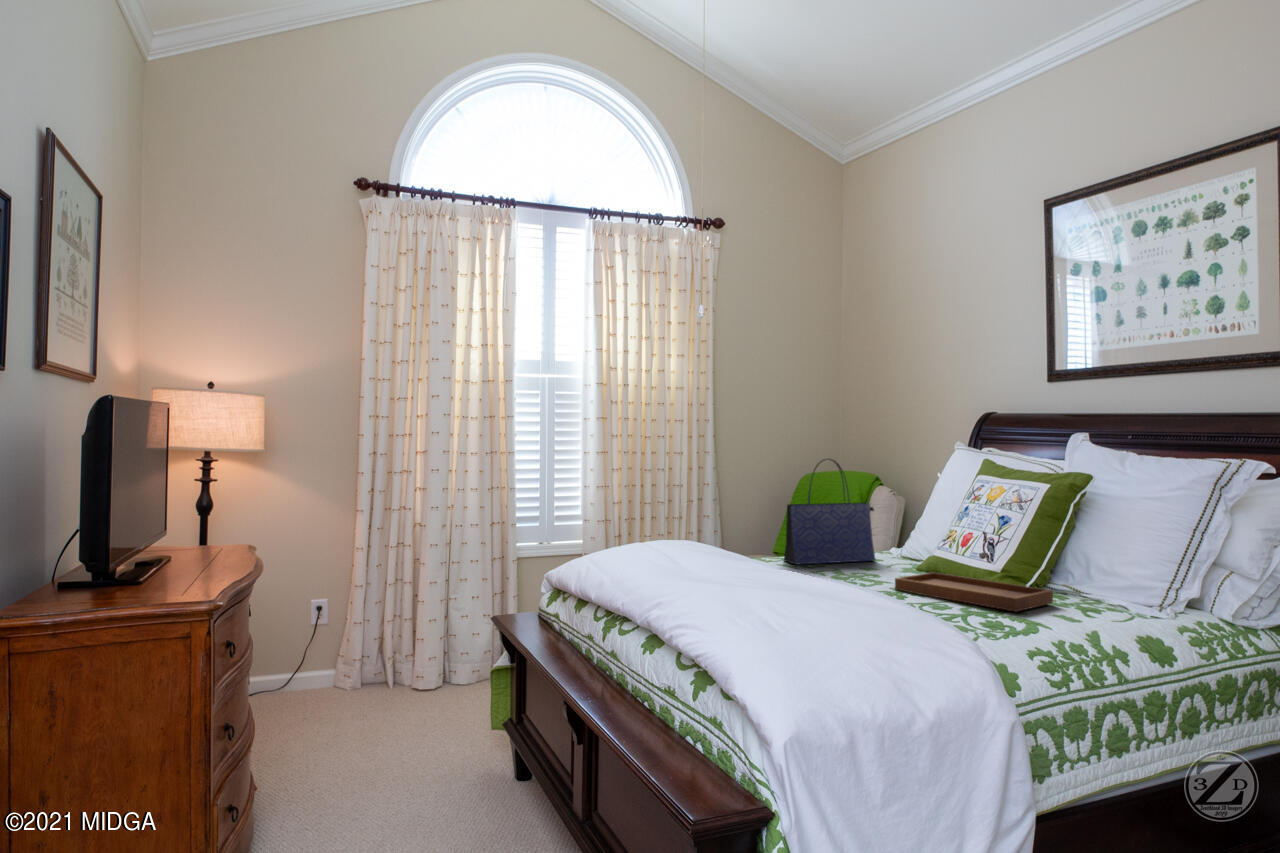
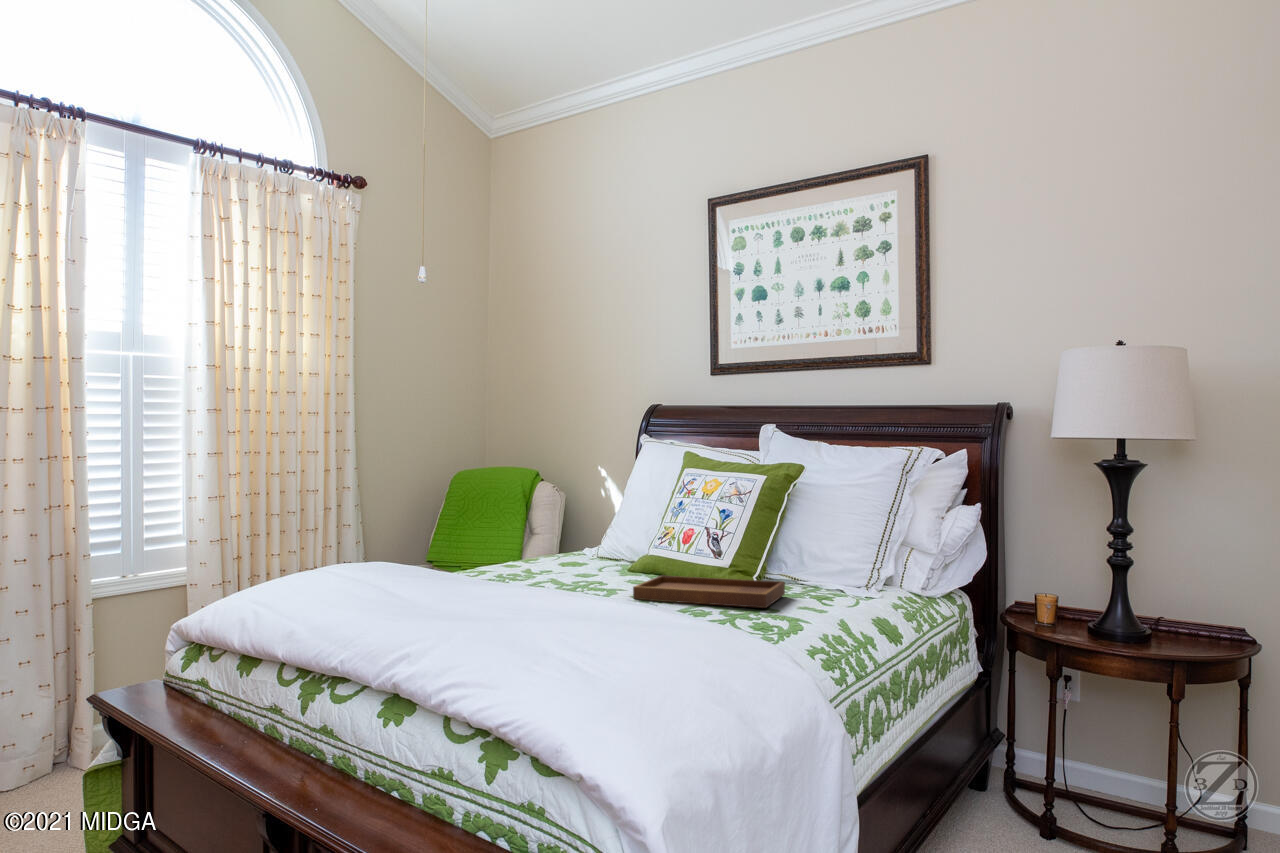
tote bag: present [784,459,875,565] -> none [488,459,584,583]

